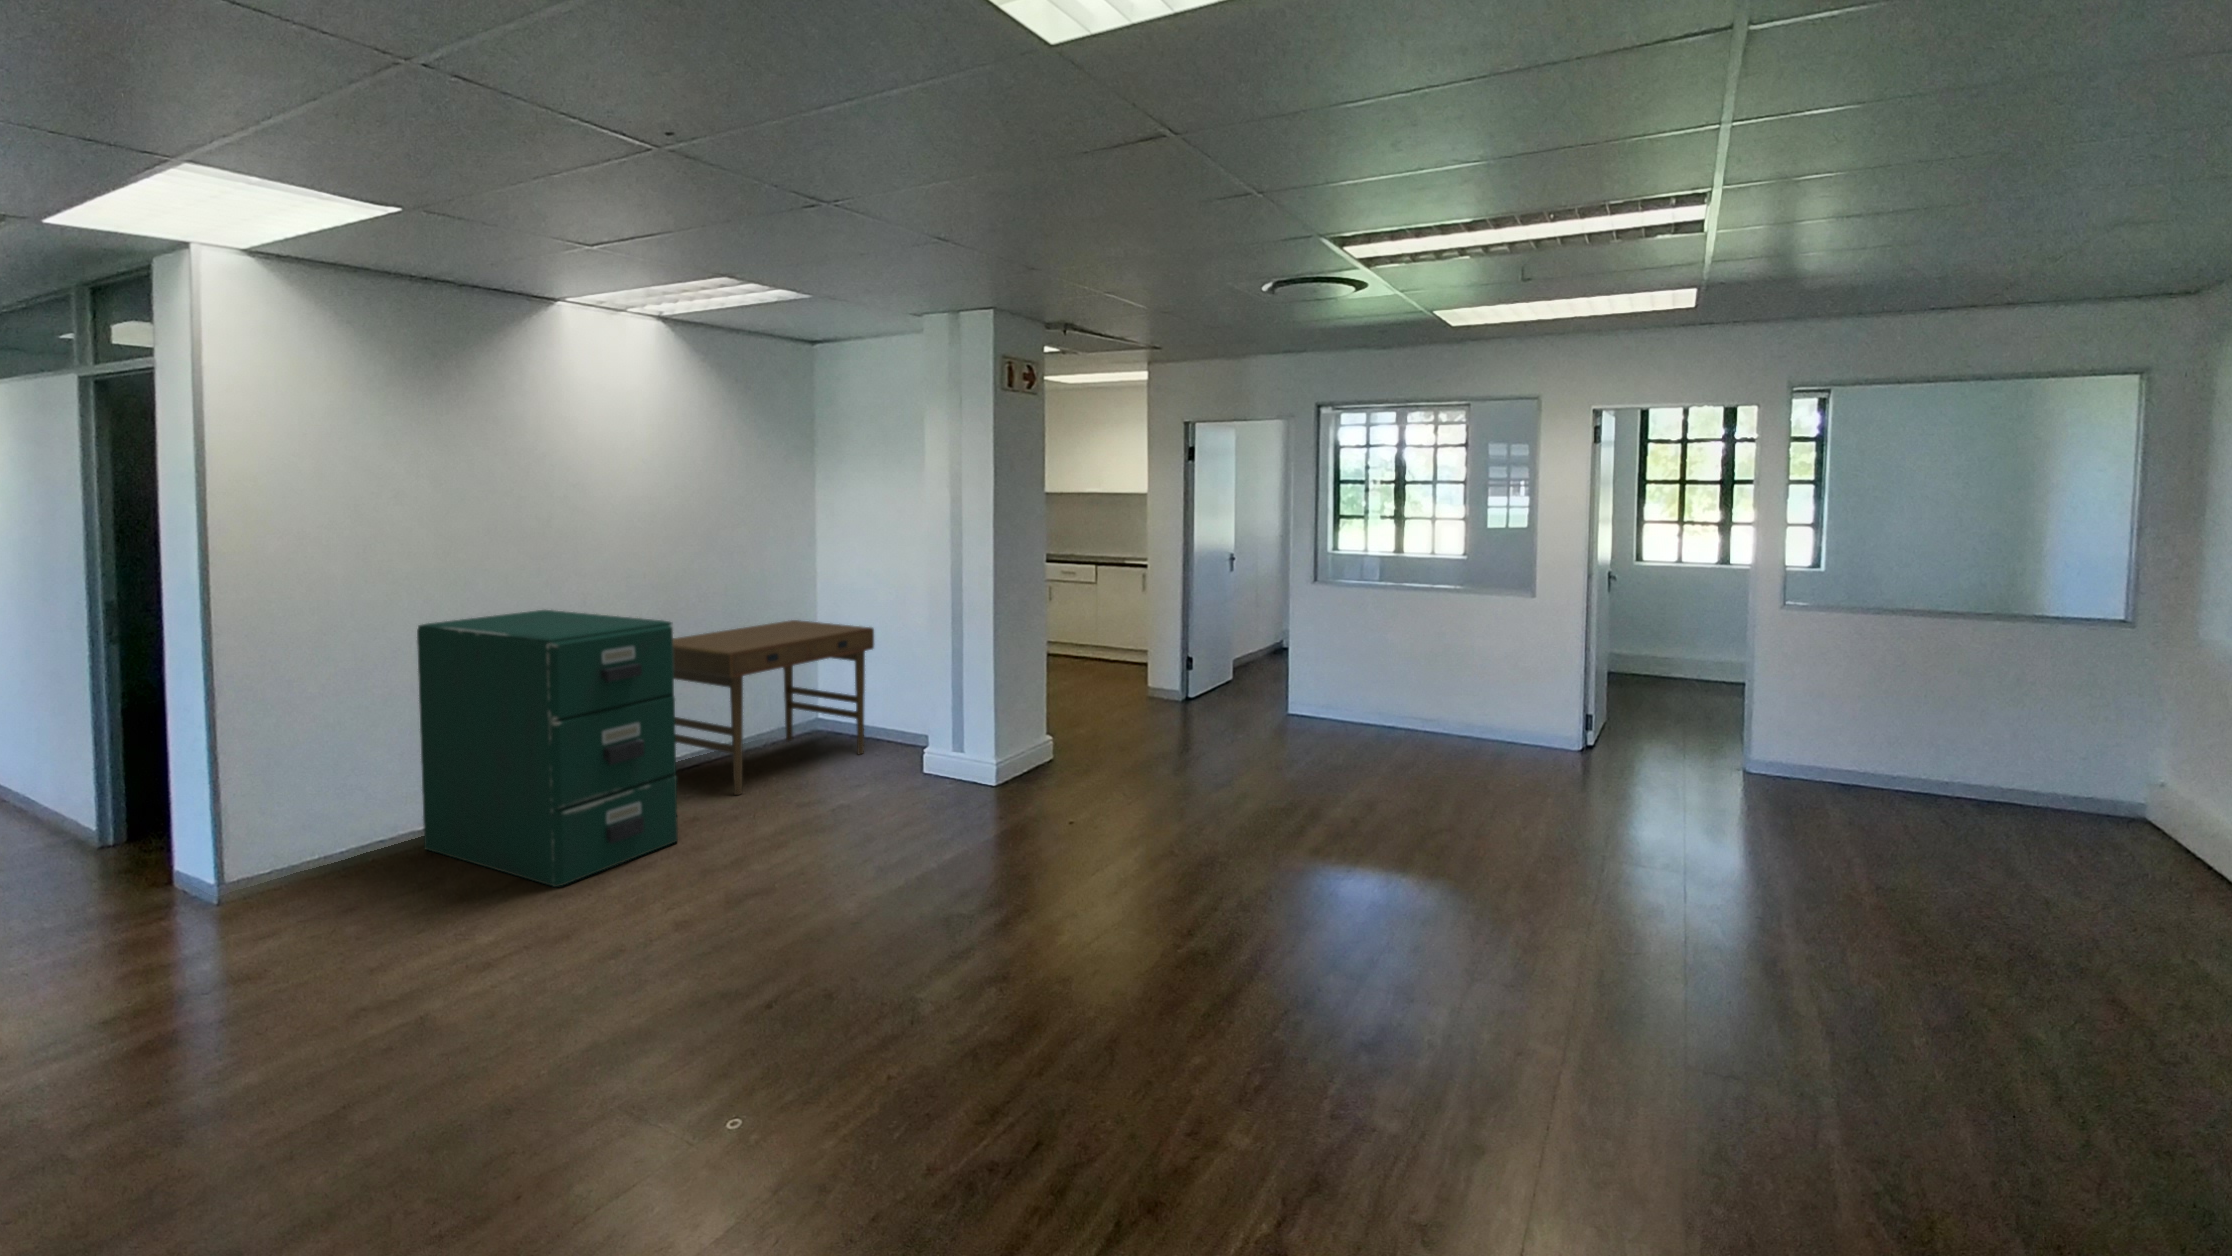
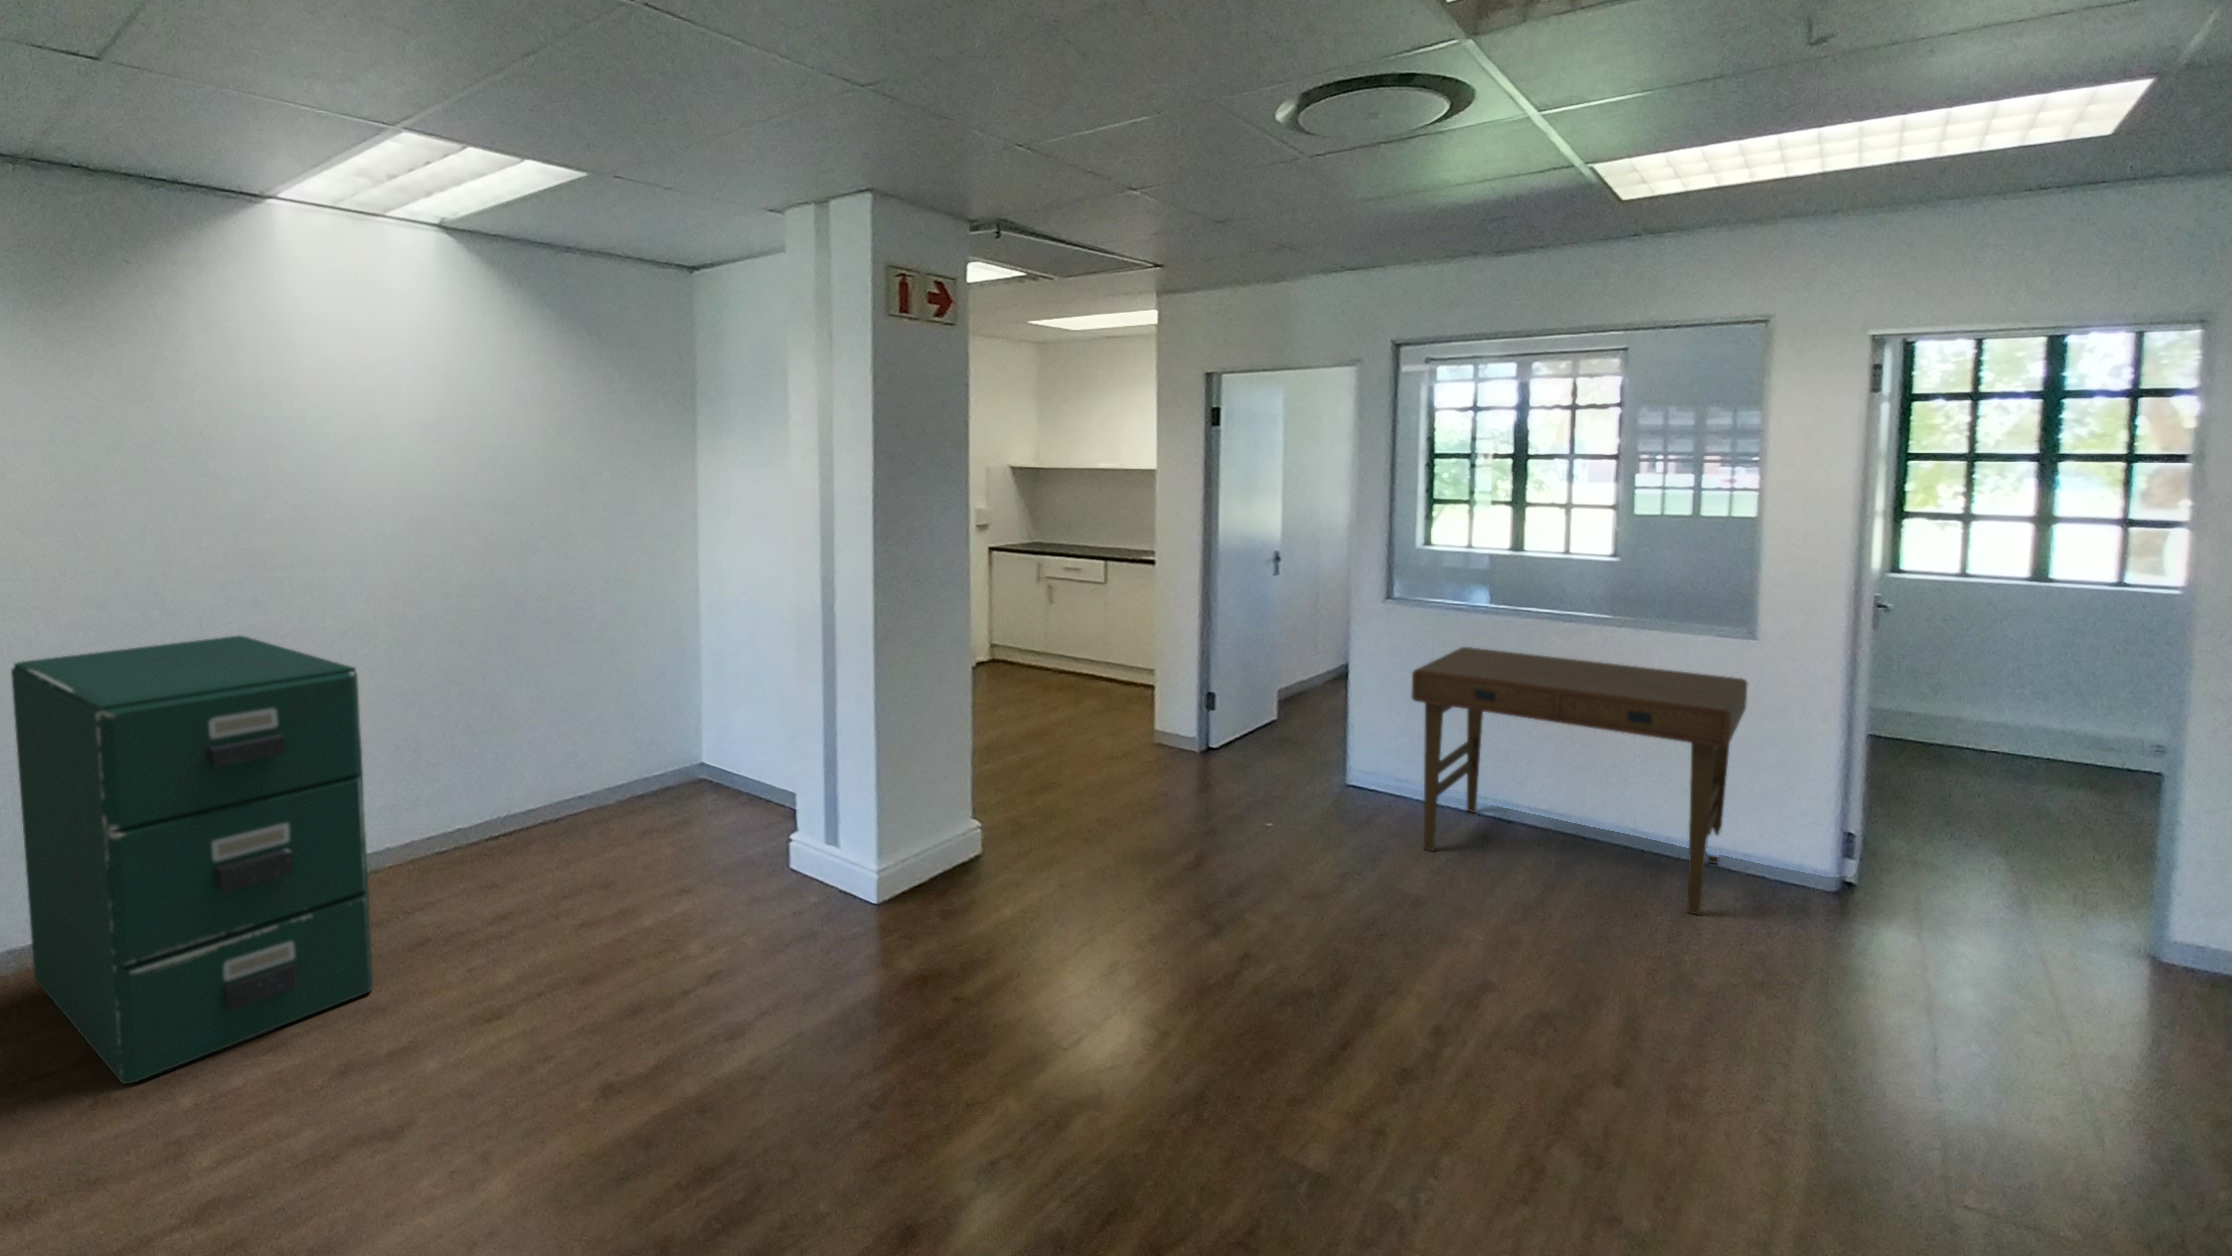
desk: present [673,620,874,796] -> present [1412,647,1747,915]

